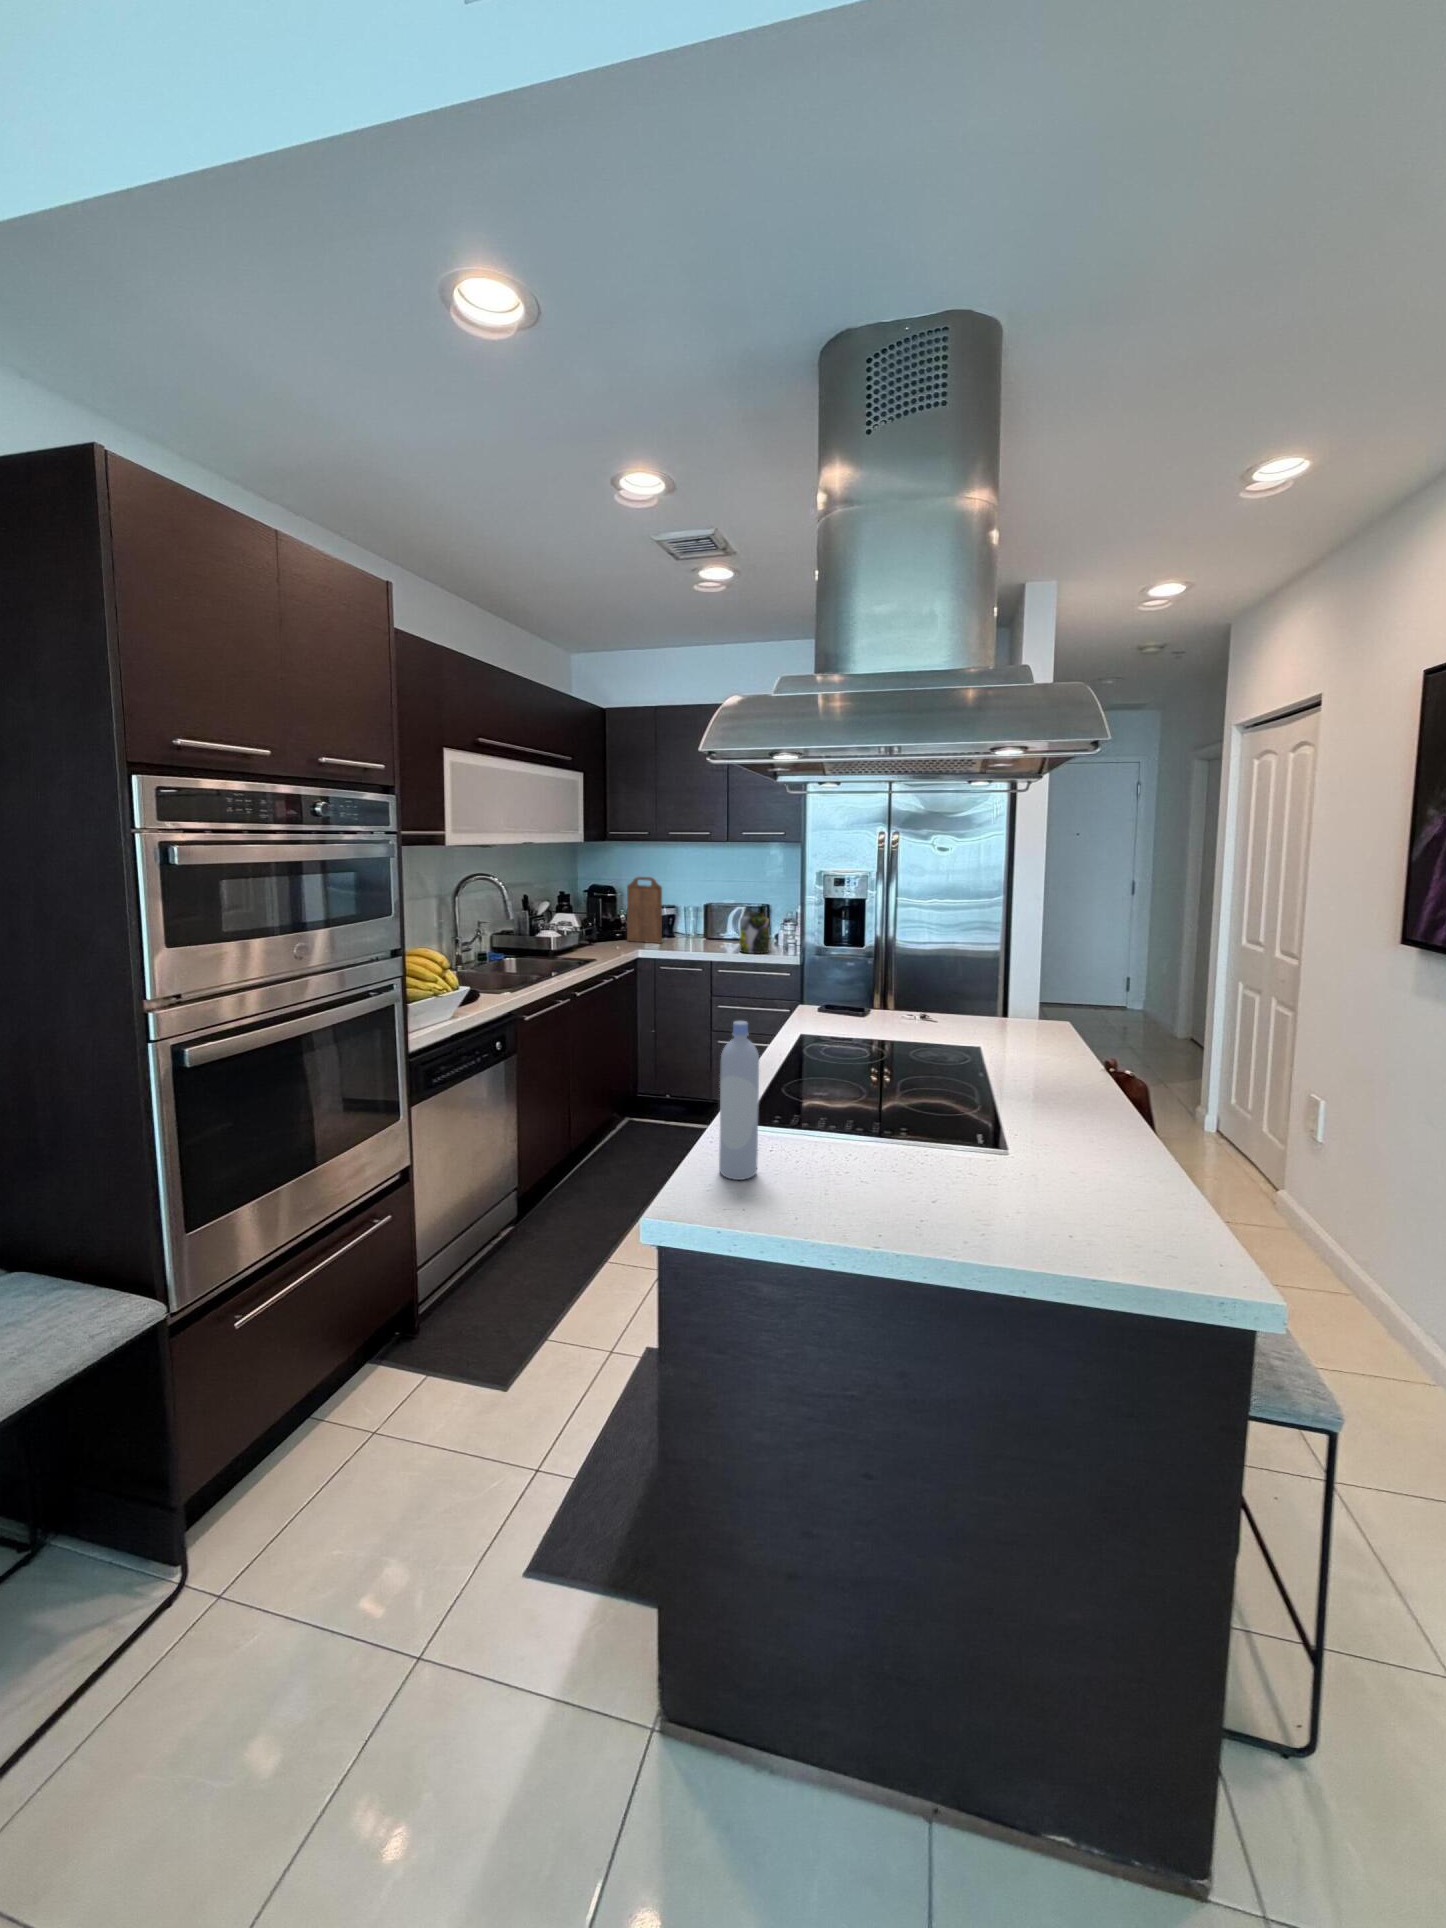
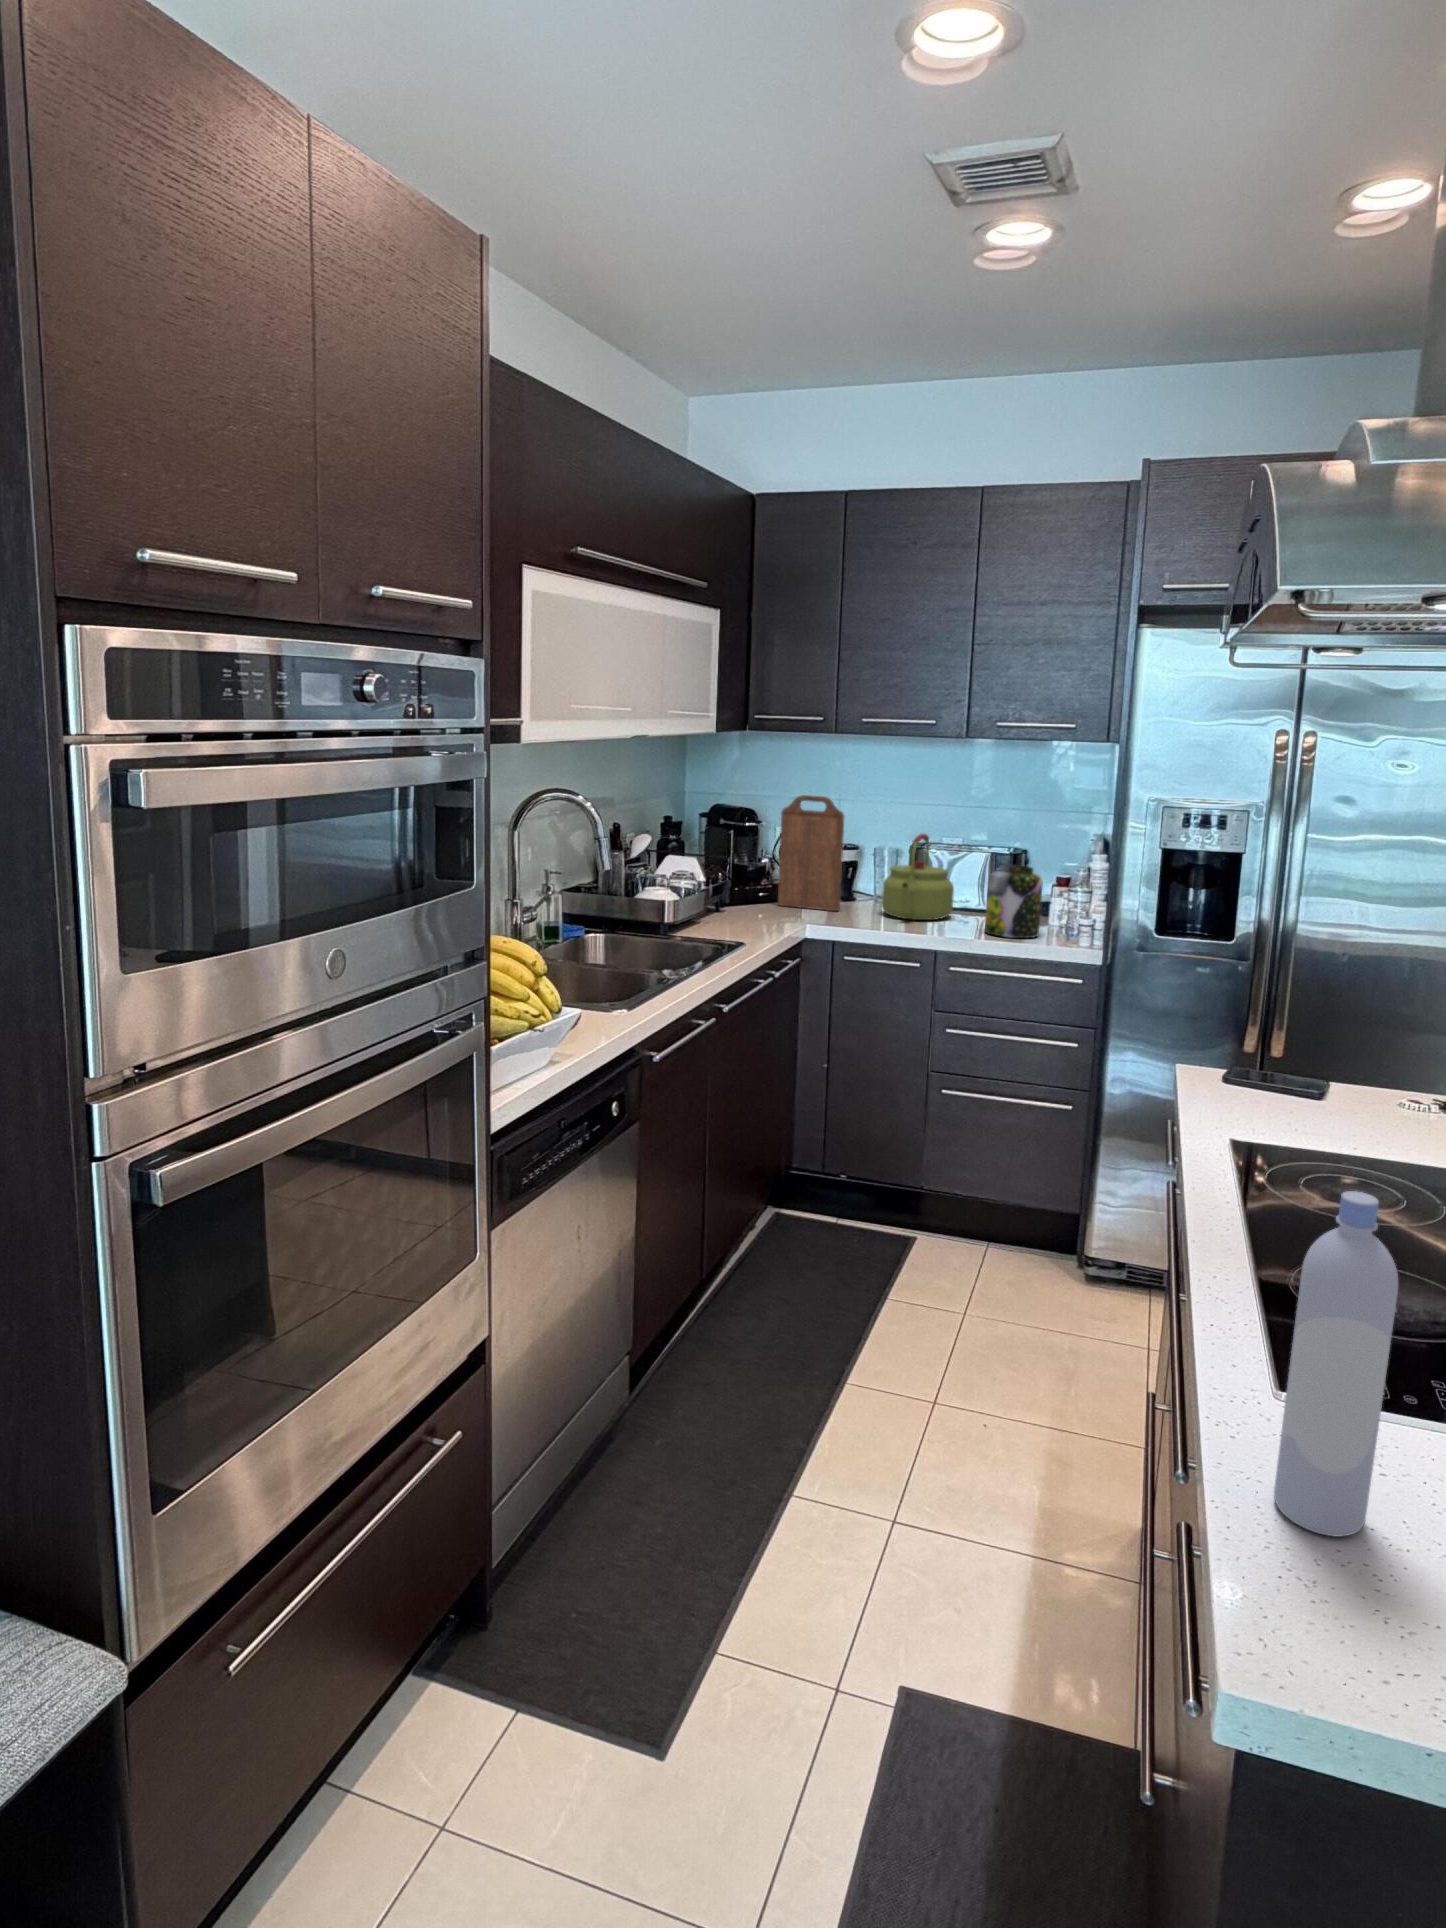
kettle: none [685,897,726,946] -> present [882,834,954,920]

